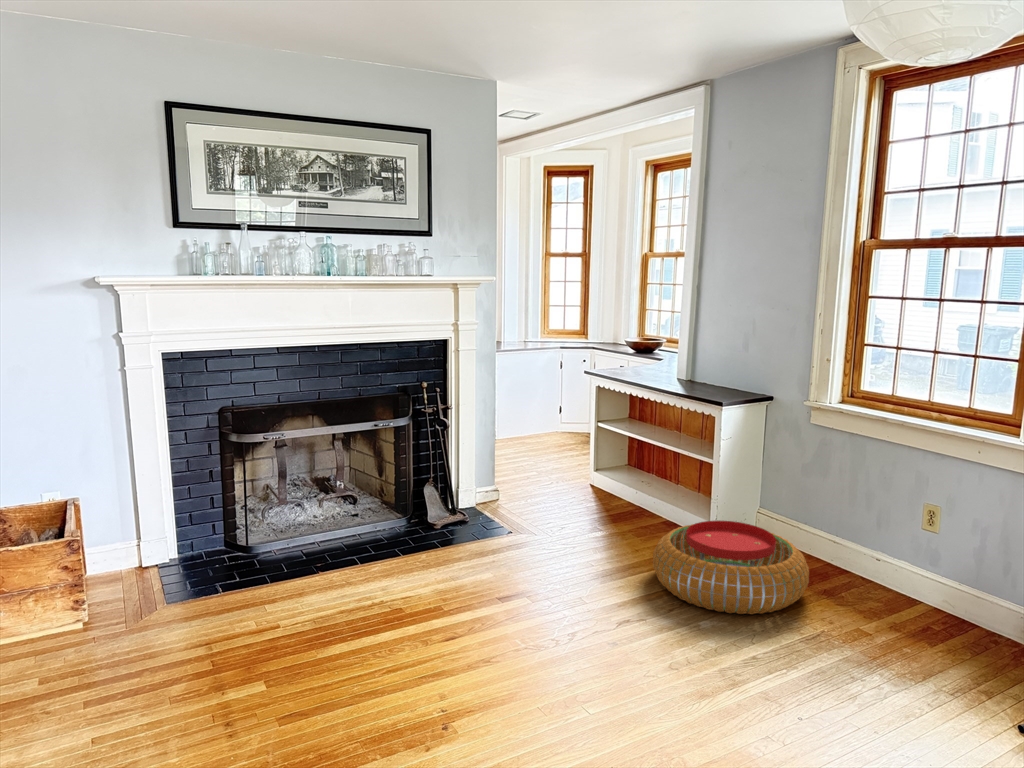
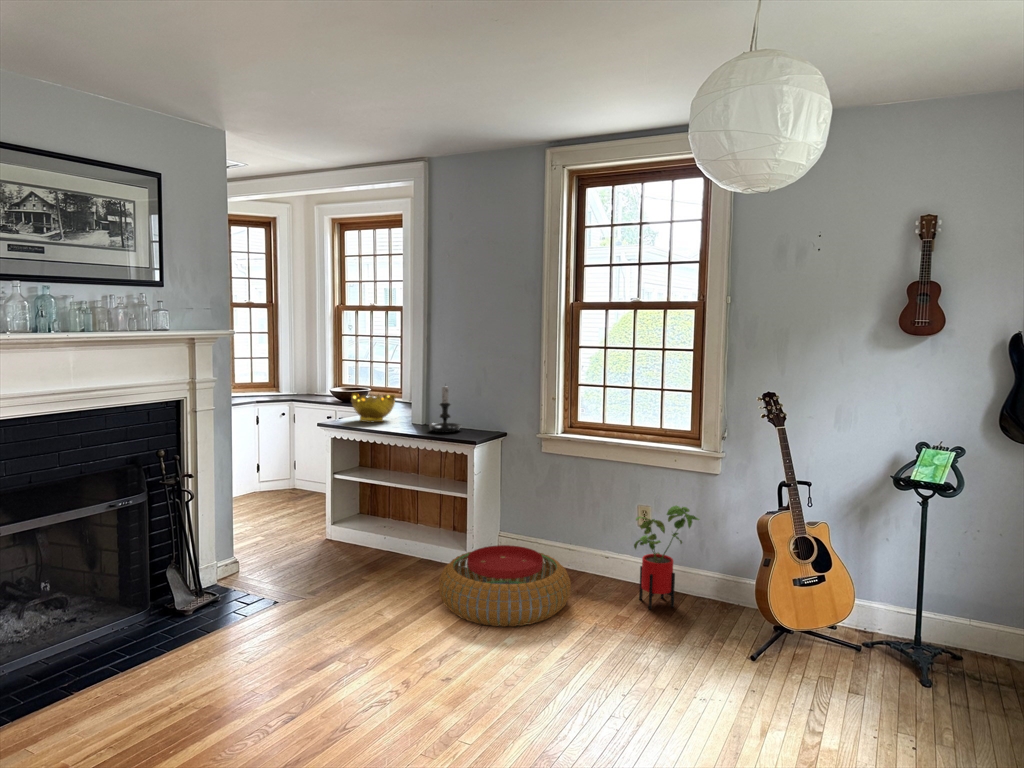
candle holder: none [687,336,725,390] -> present [429,386,461,432]
decorative bowl: none [624,343,671,375] -> present [351,393,395,423]
house plant: none [894,507,997,639] -> present [634,506,699,609]

